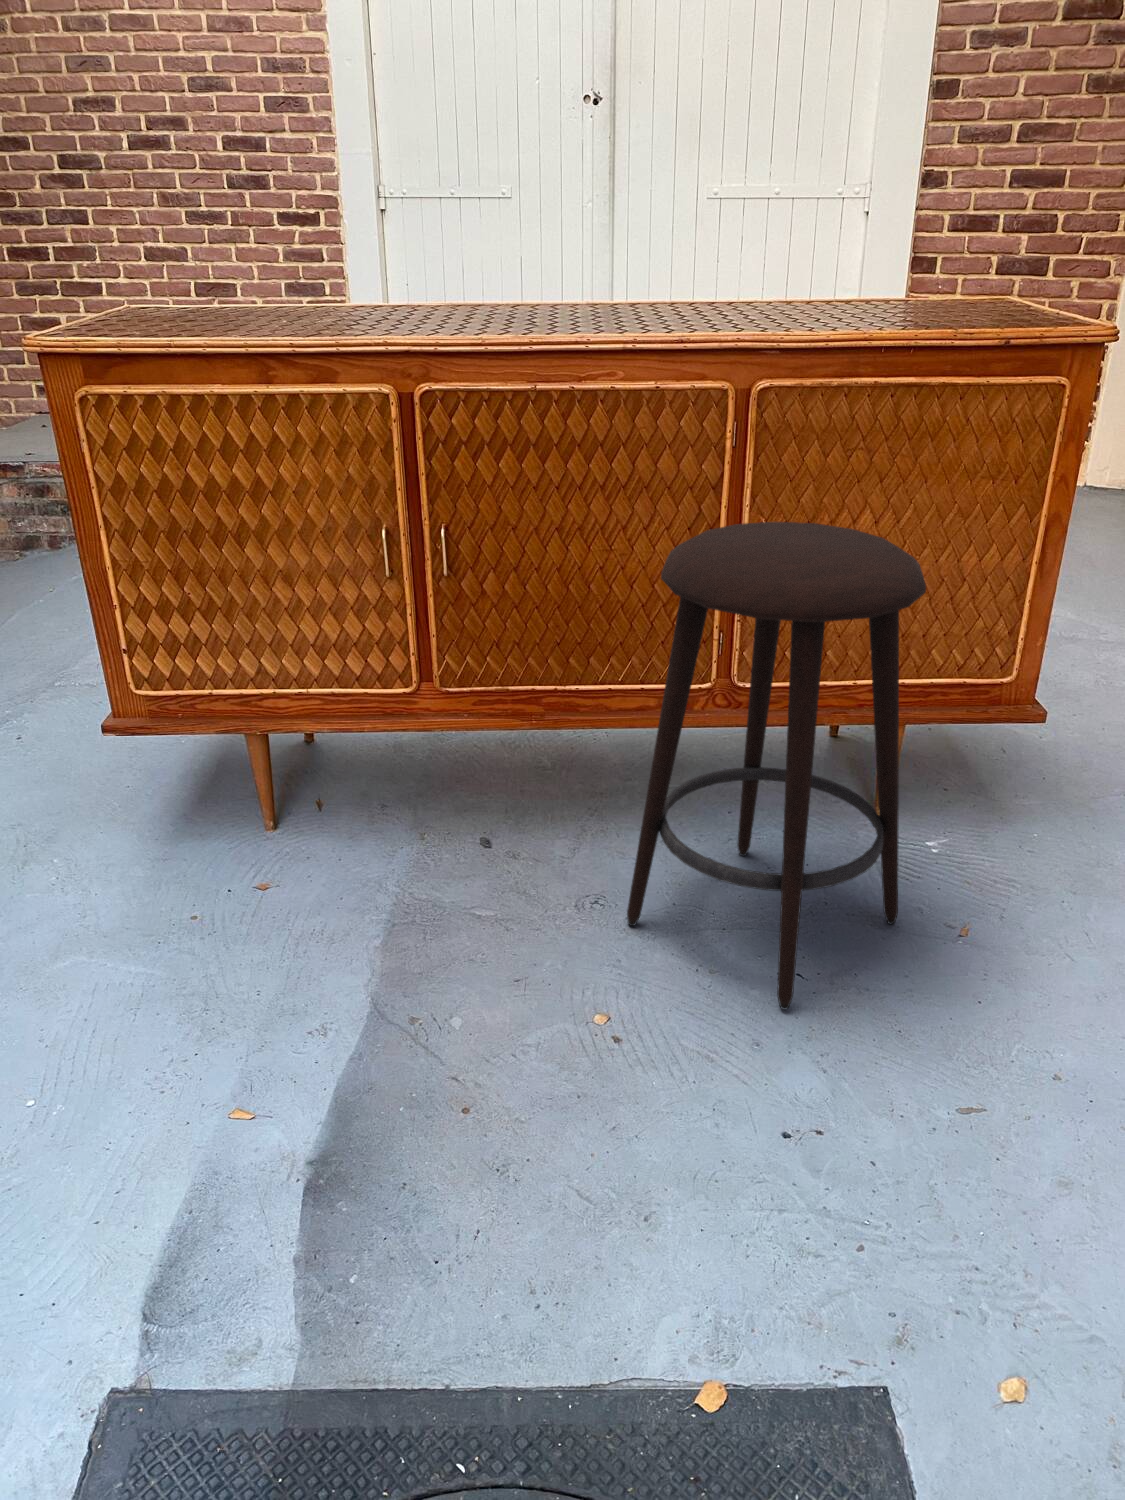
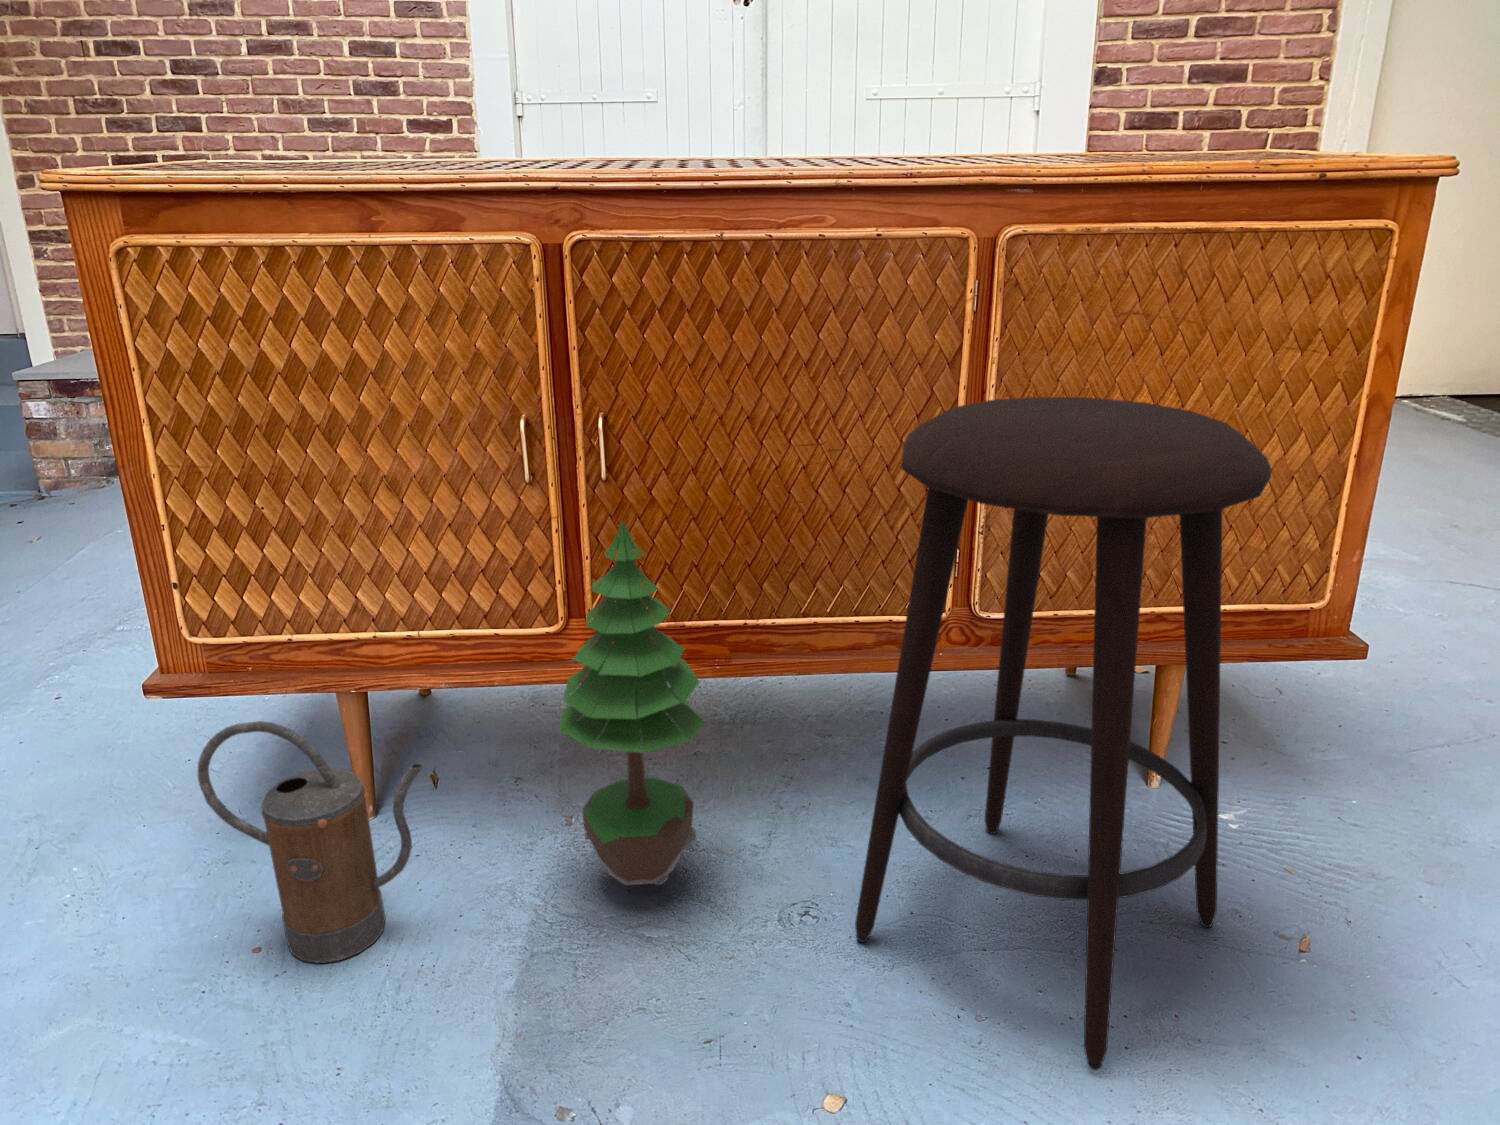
potted tree: none [410,608,521,883] -> present [559,520,705,885]
watering can: none [149,751,312,927] -> present [198,721,423,963]

